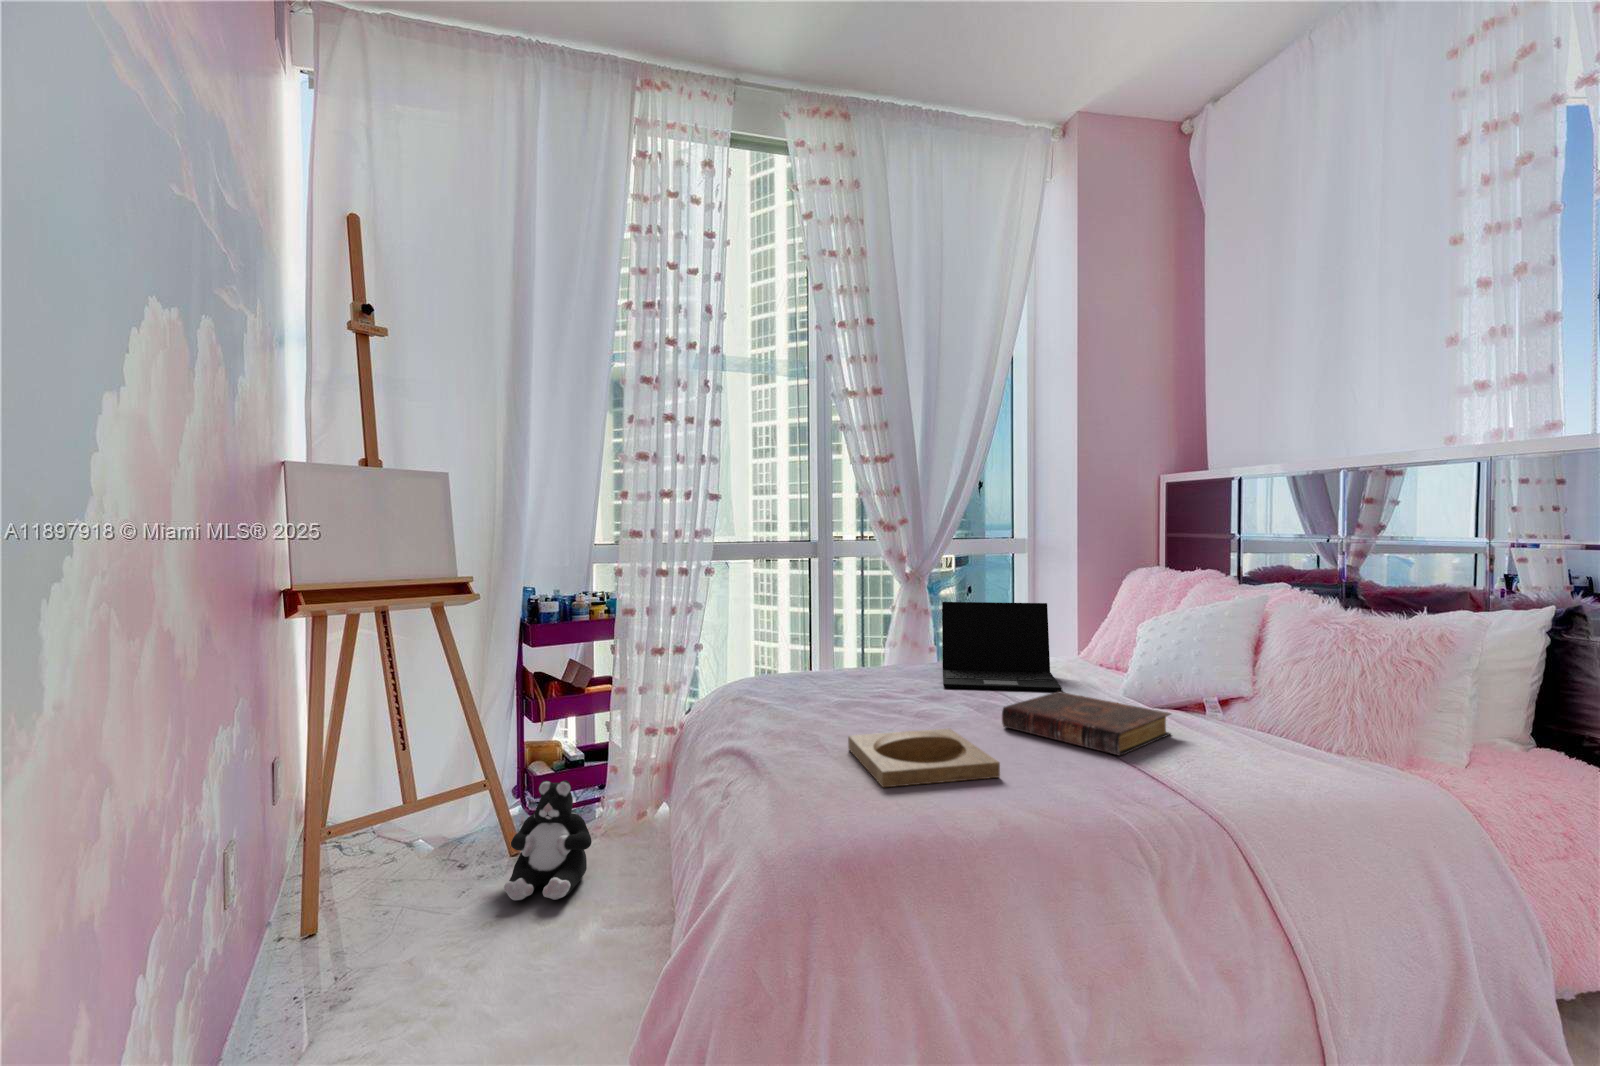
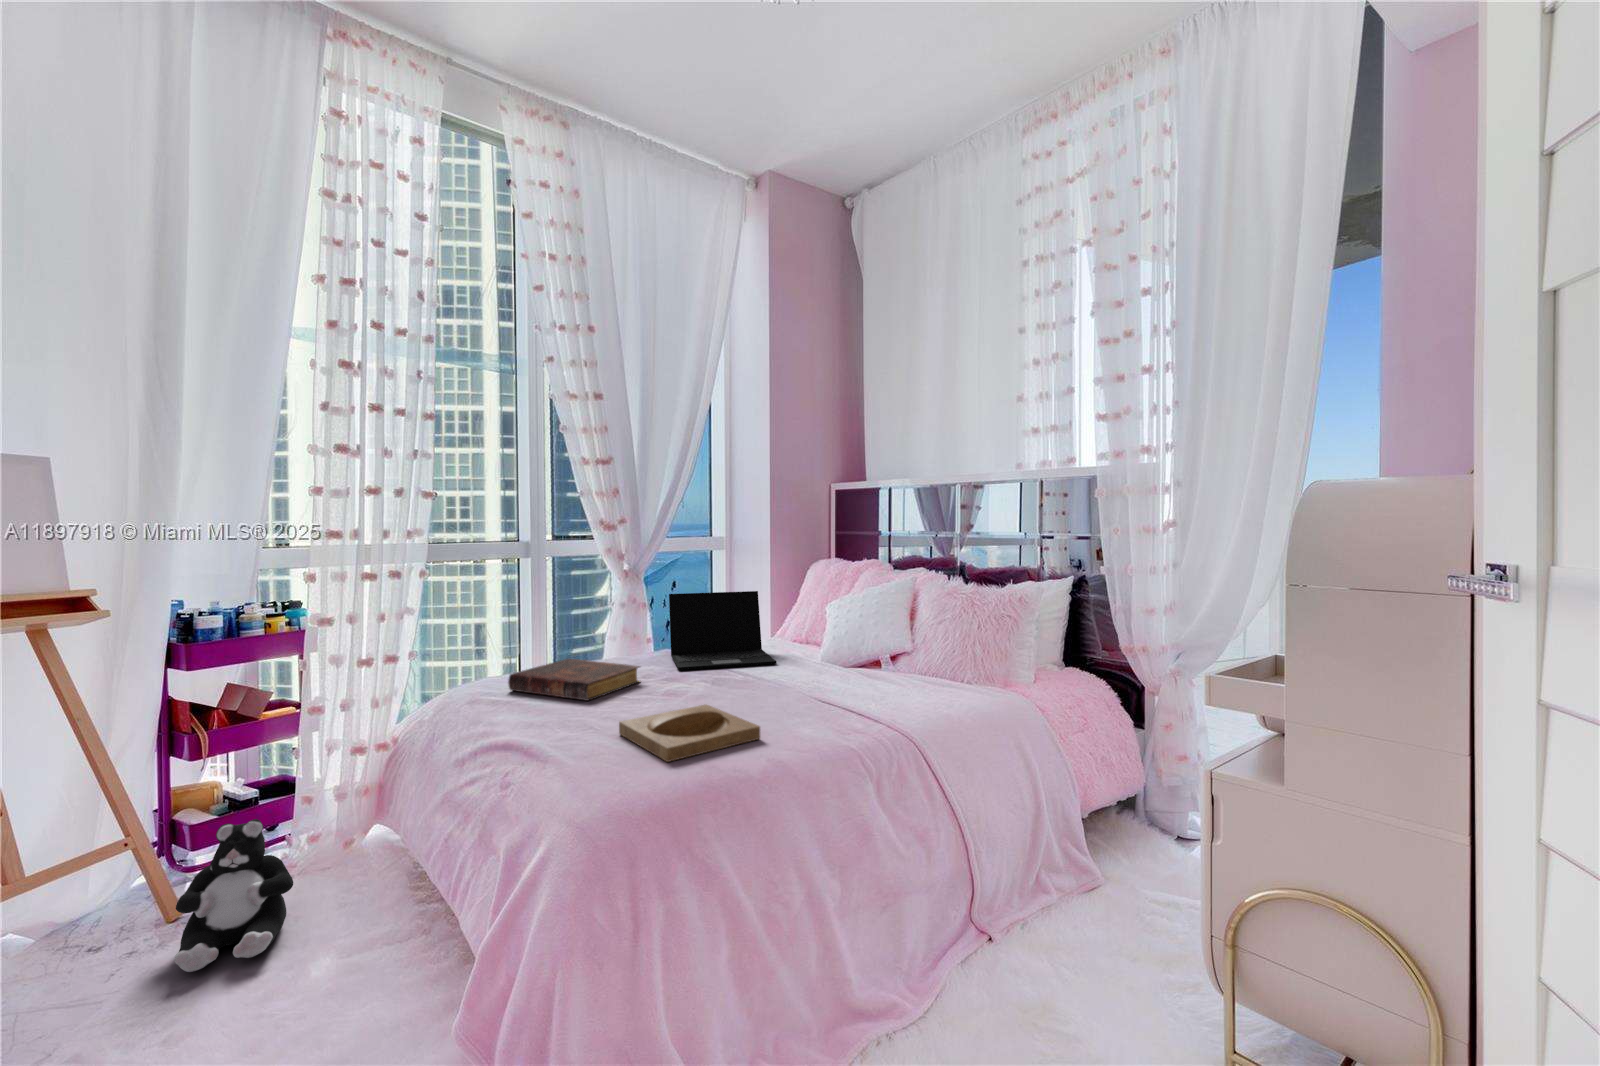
book: present [1002,692,1171,756] -> present [508,659,640,701]

